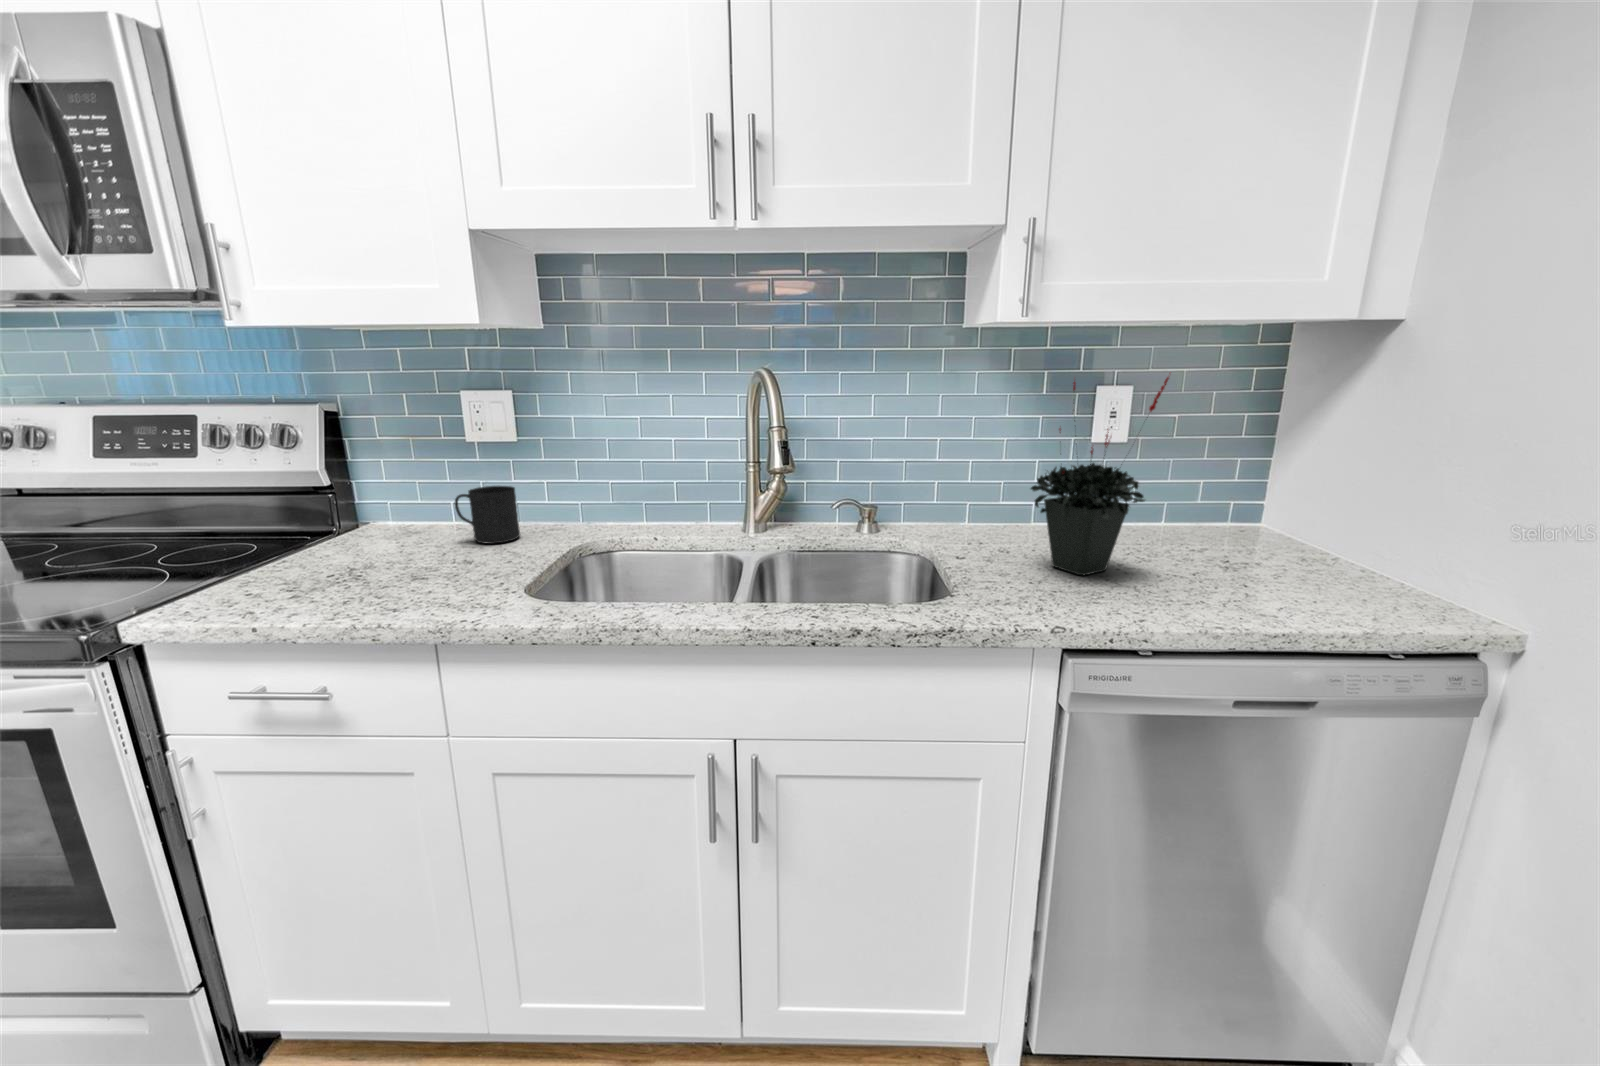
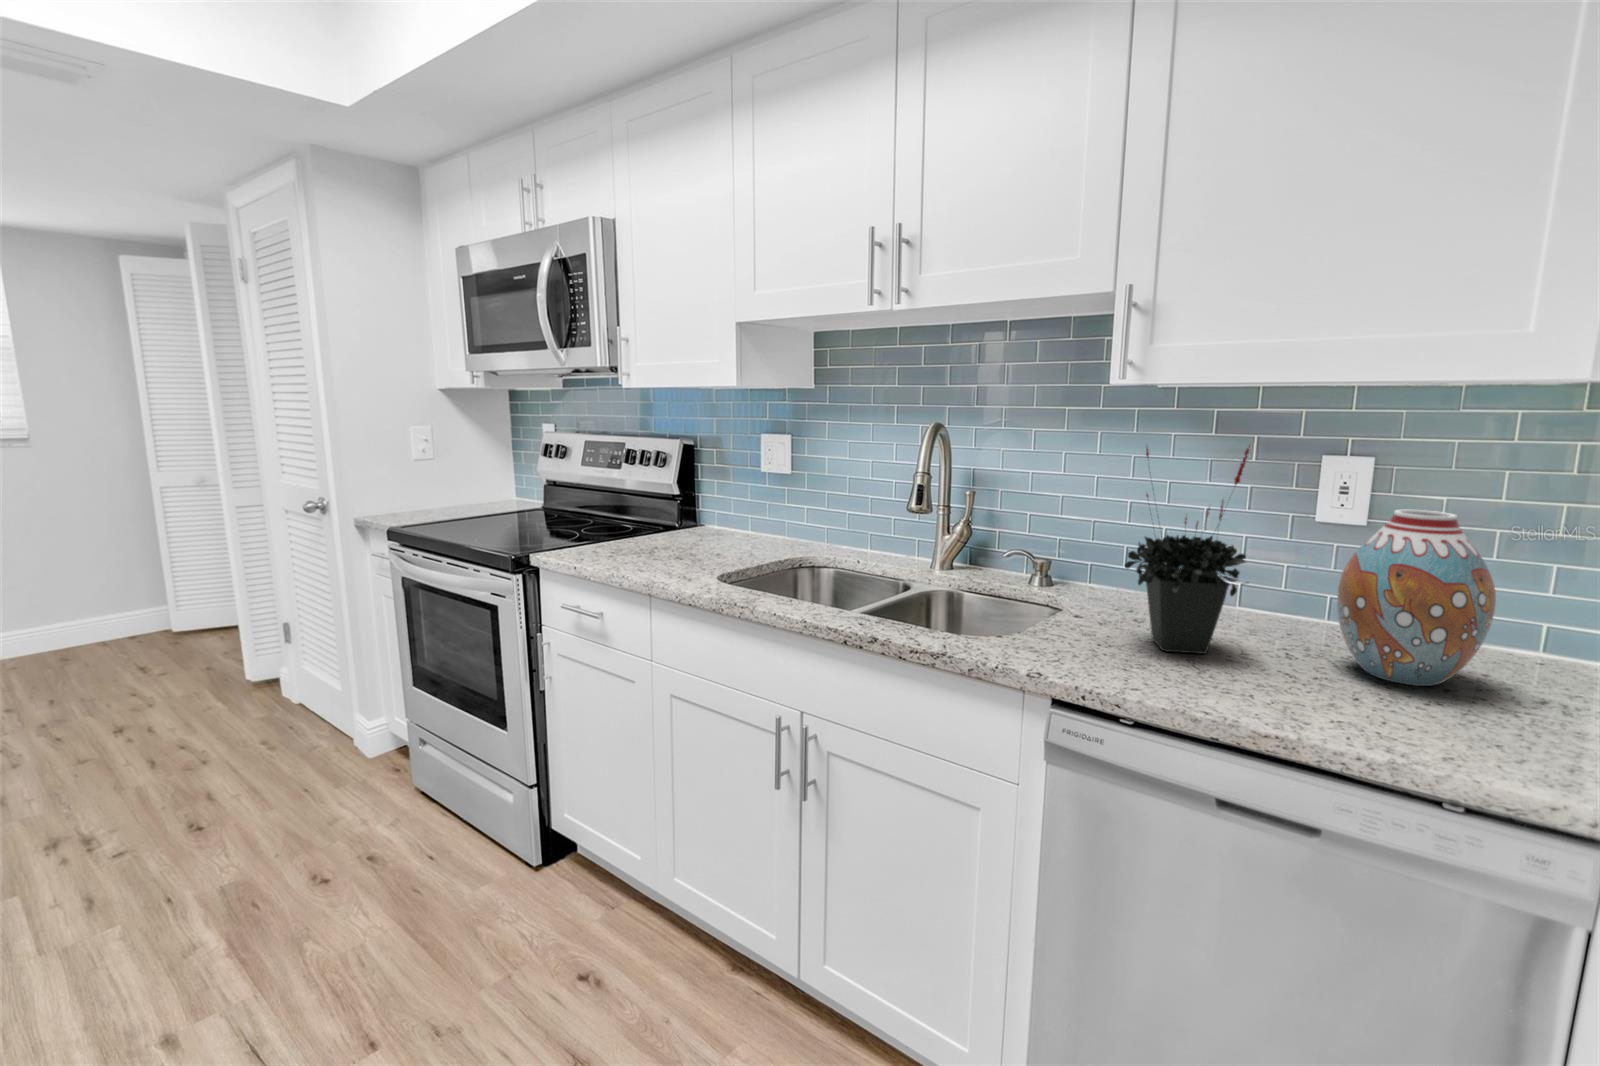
vase: none [1173,425,1290,564] -> present [1337,510,1496,686]
mug: present [455,486,520,544] -> none [733,505,773,547]

